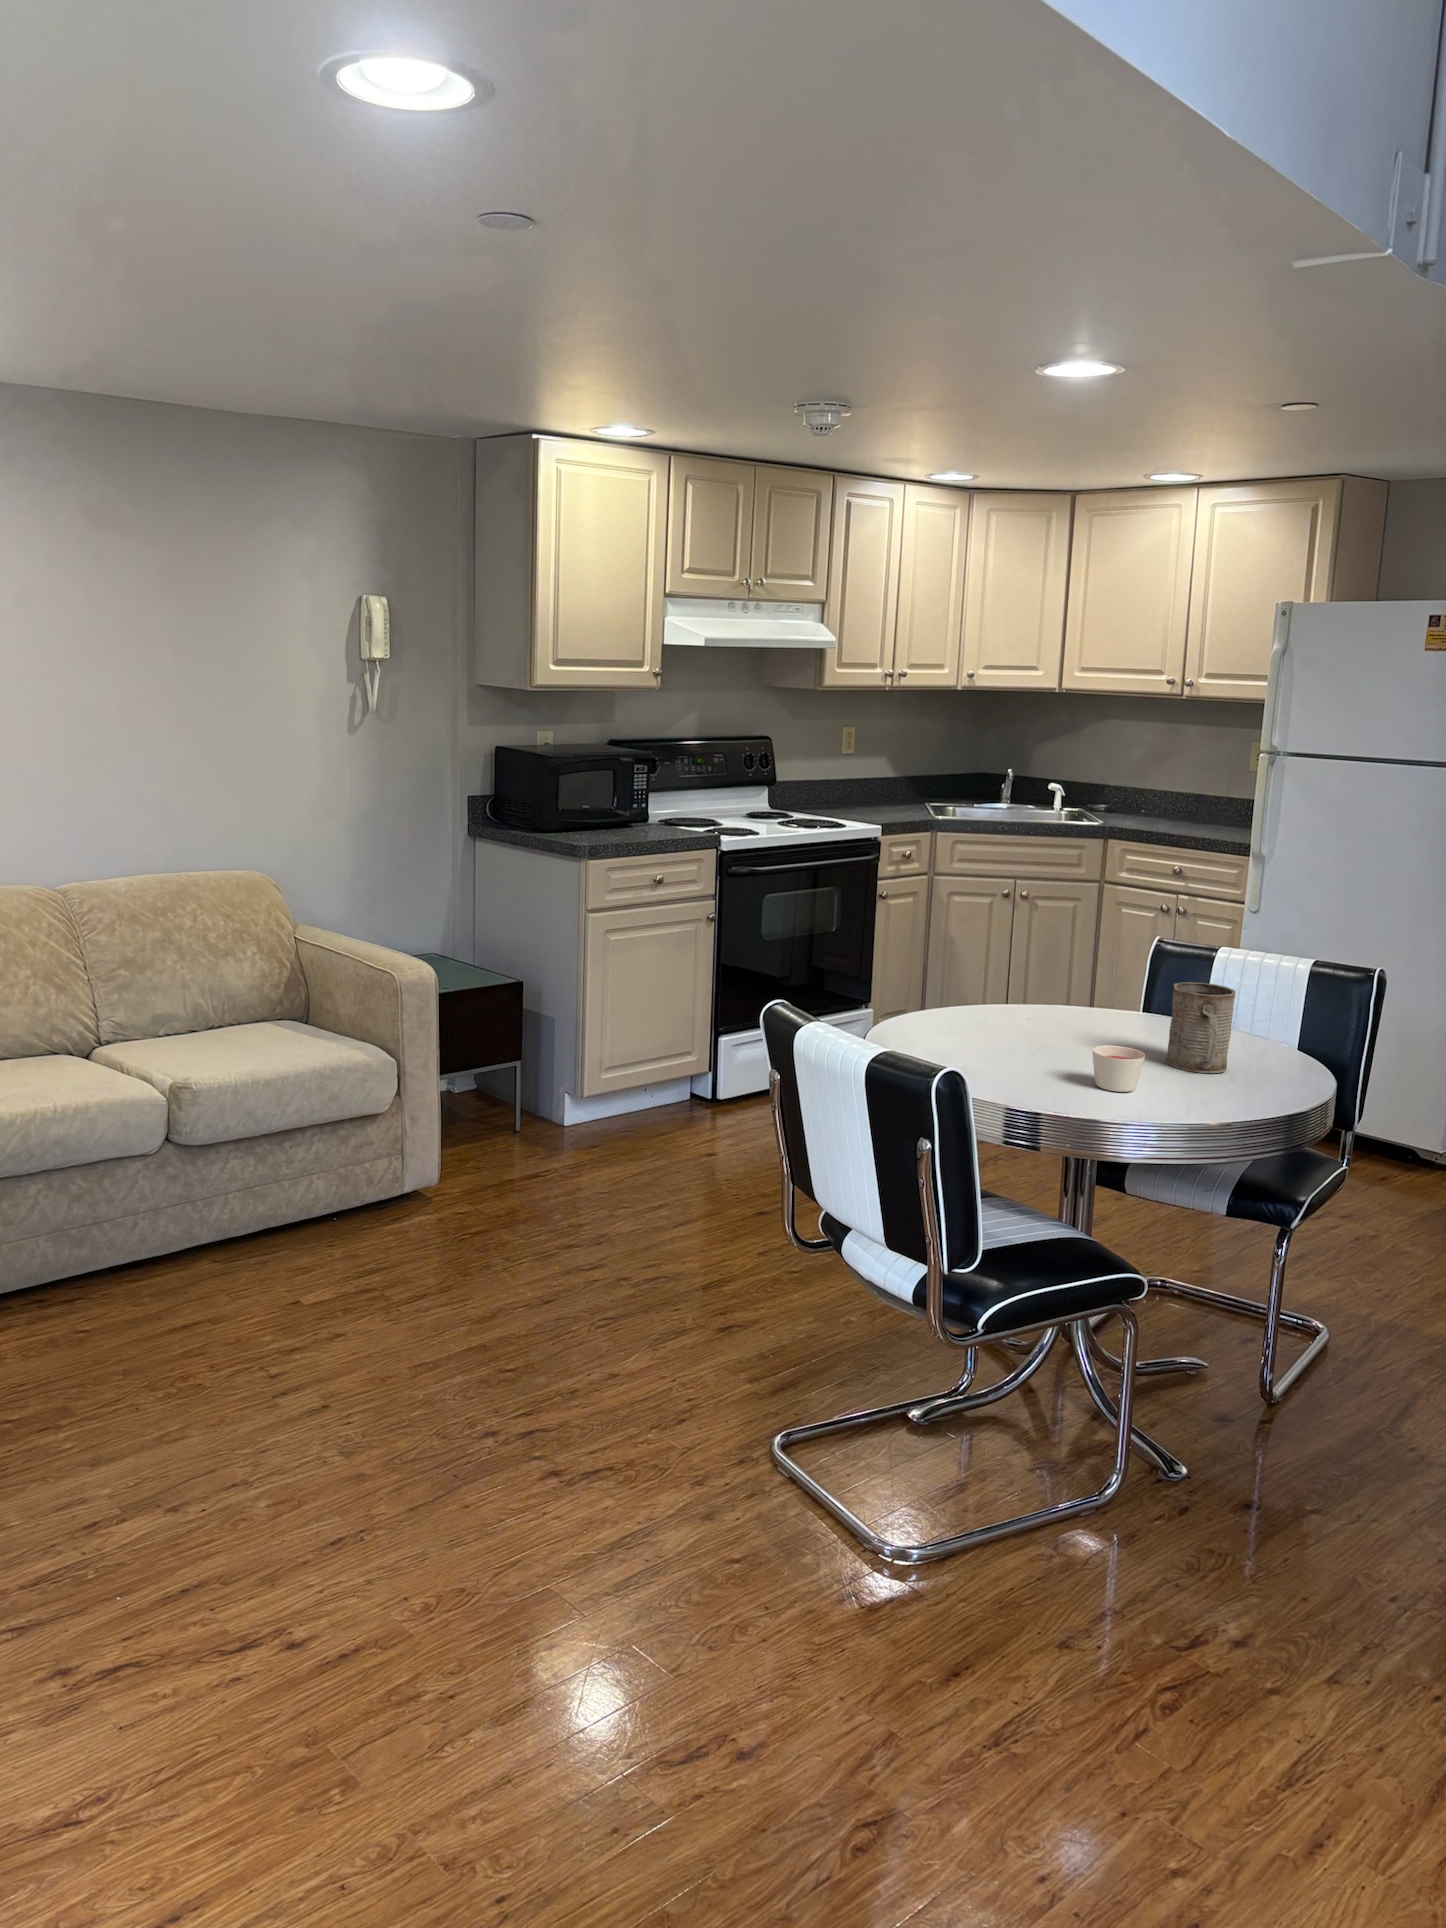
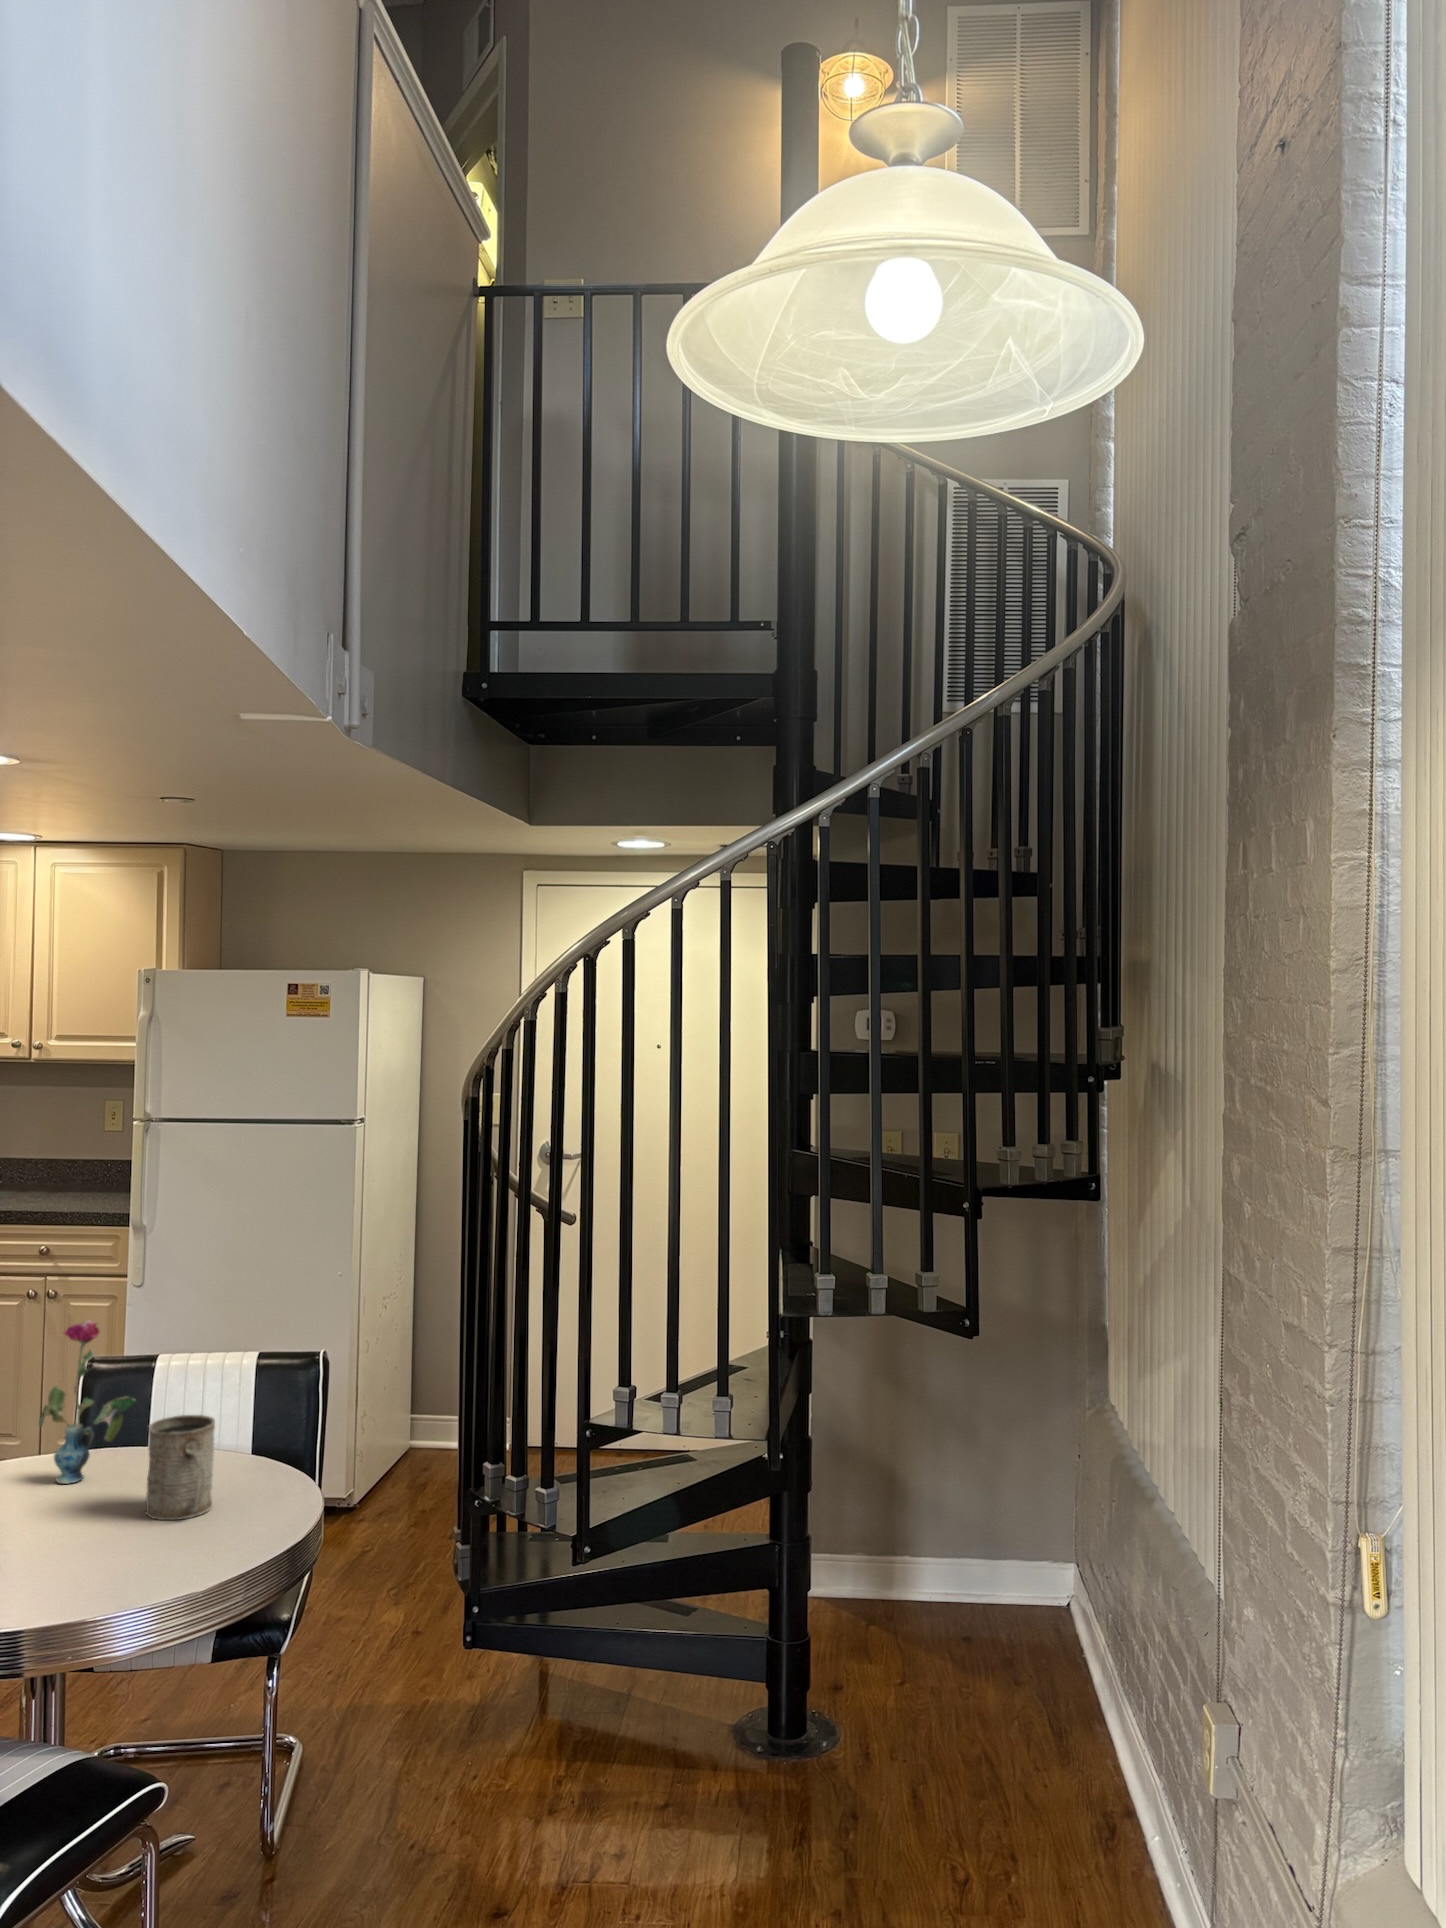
vase: none [1094,888,1176,1028] -> present [39,1320,136,1484]
candle: present [1092,1045,1145,1092] -> none [81,1518,143,1577]

